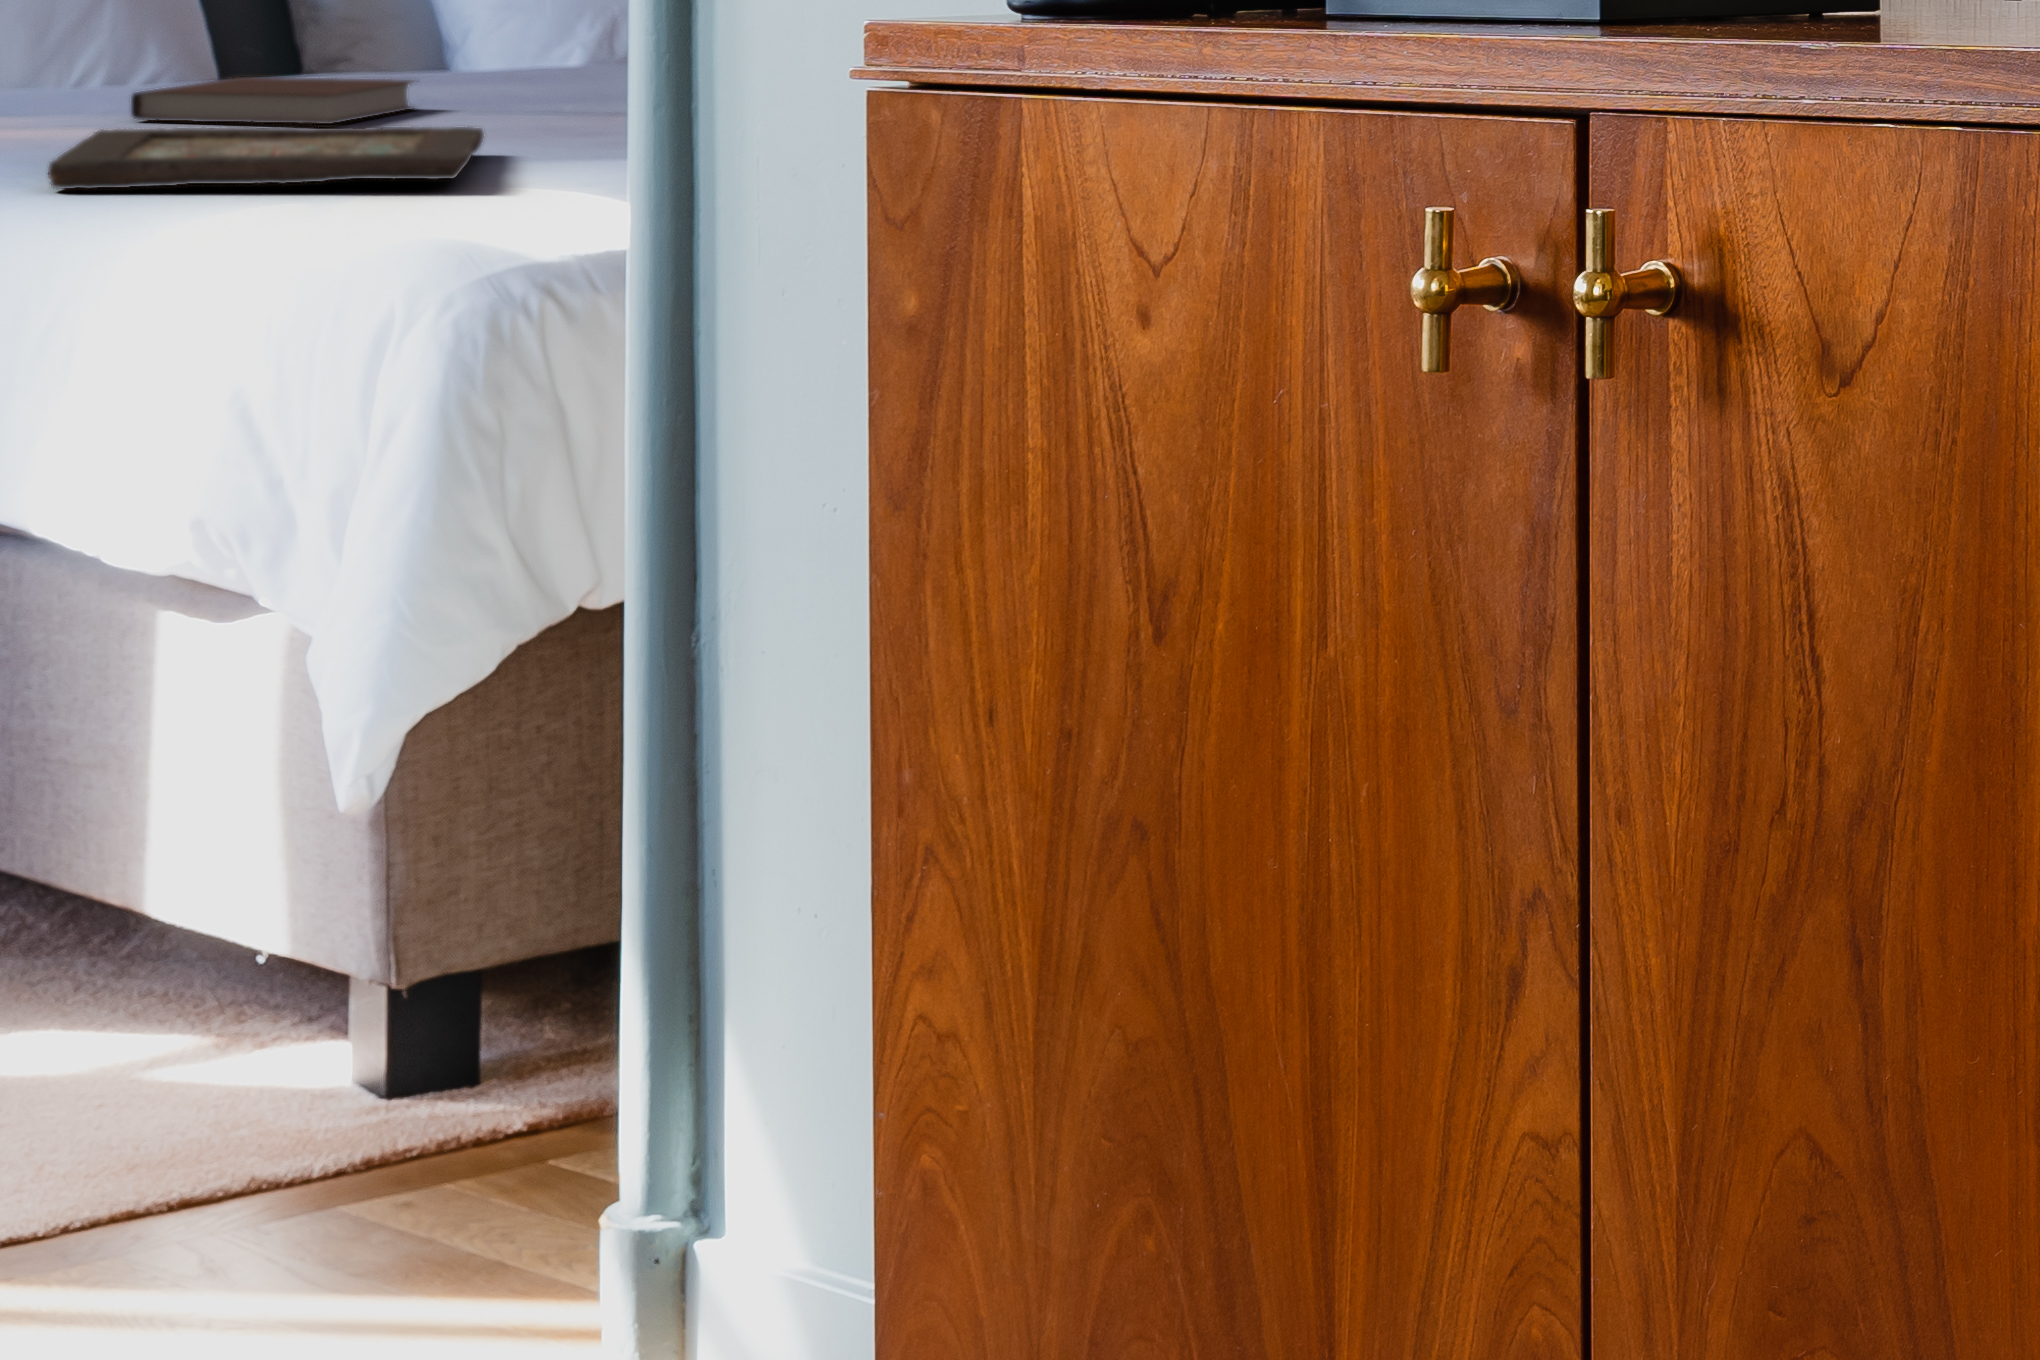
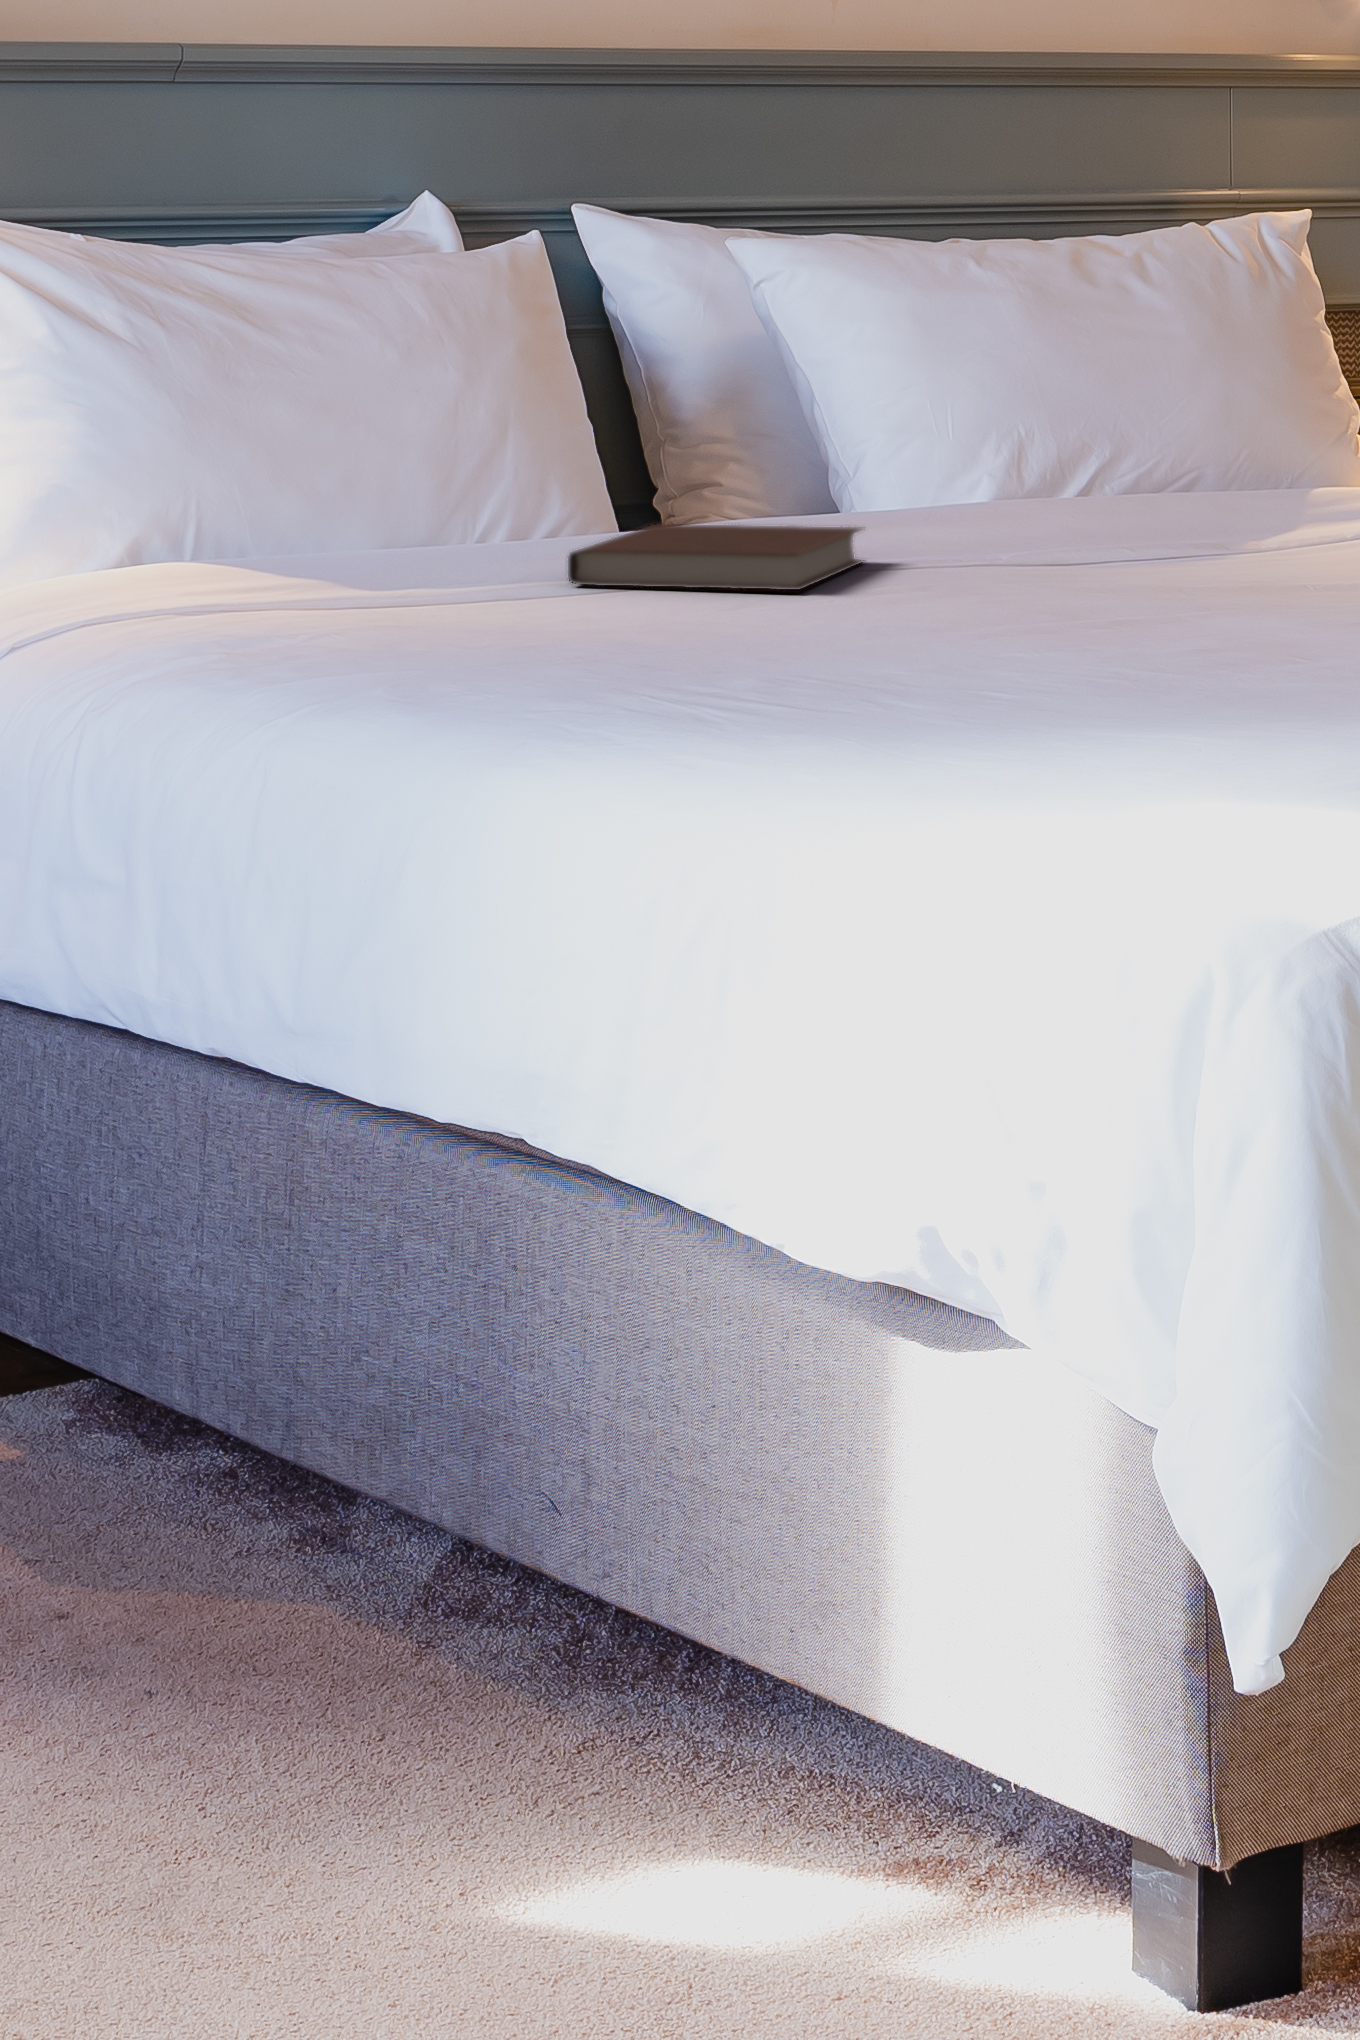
decorative tray: present [48,127,483,189] -> none [585,605,1079,705]

